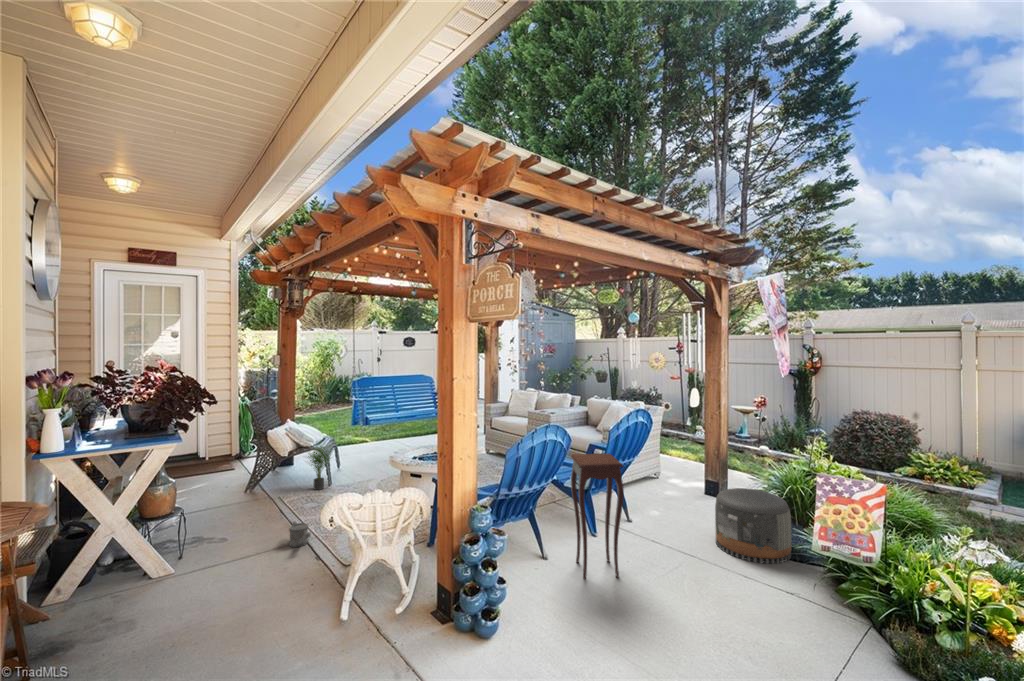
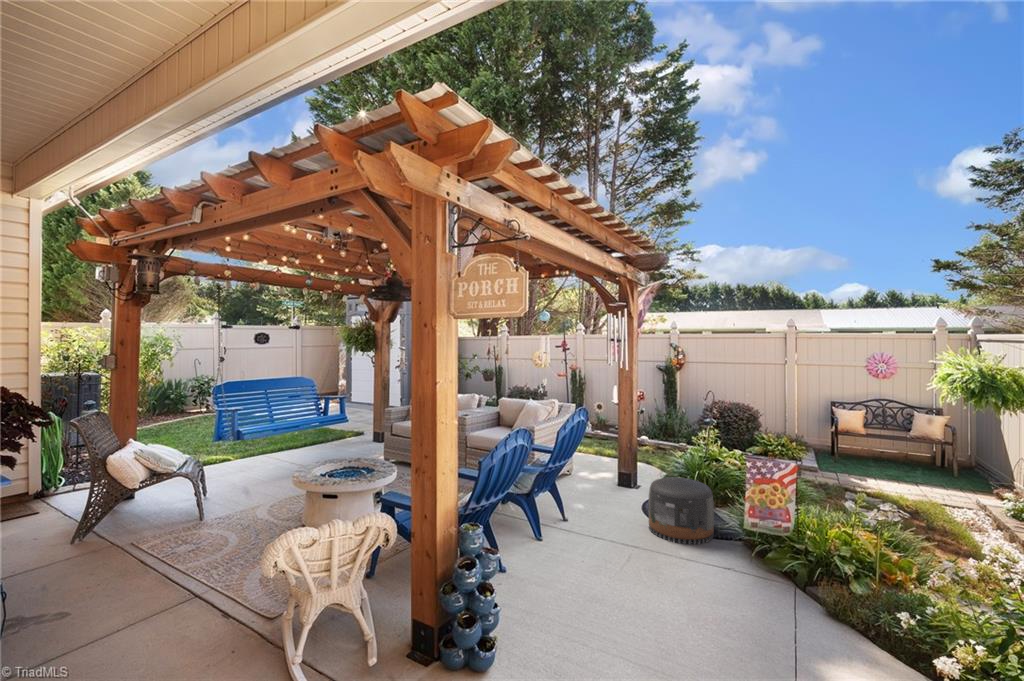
potted plant: present [308,446,329,490] -> none [161,465,209,529]
side table: present [571,454,624,579] -> none [533,455,593,586]
watering can: present [289,521,311,547] -> none [182,574,220,609]

